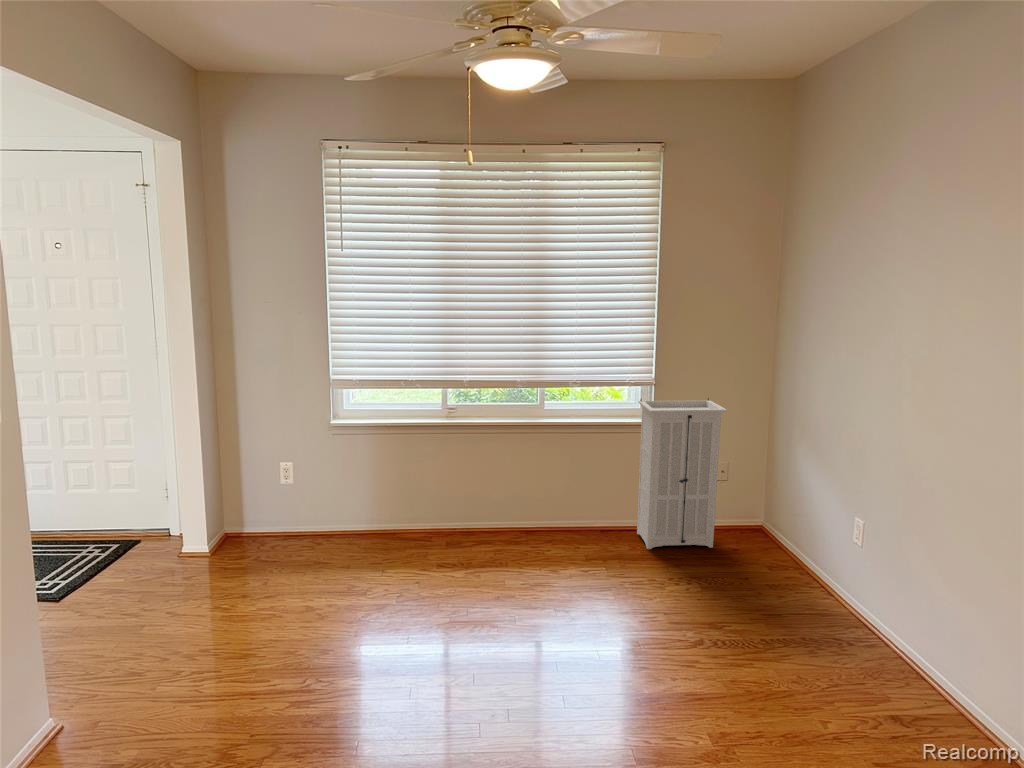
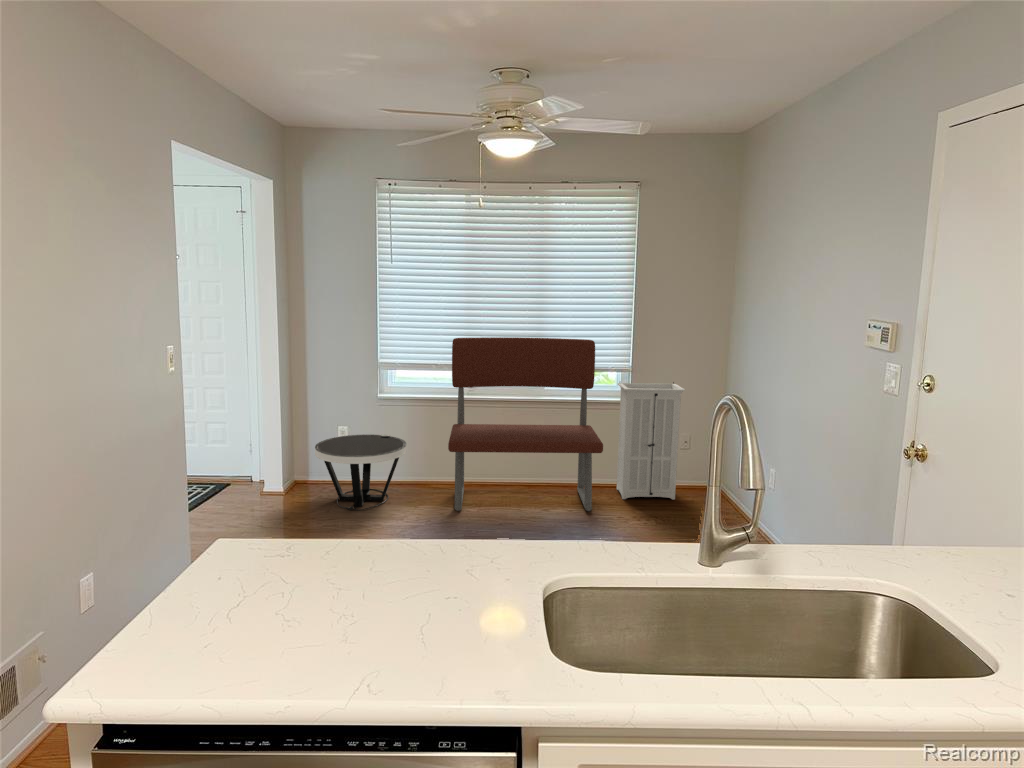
bench: none [424,346,629,576] -> present [448,337,603,511]
side table: none [247,473,369,581] -> present [315,434,407,511]

